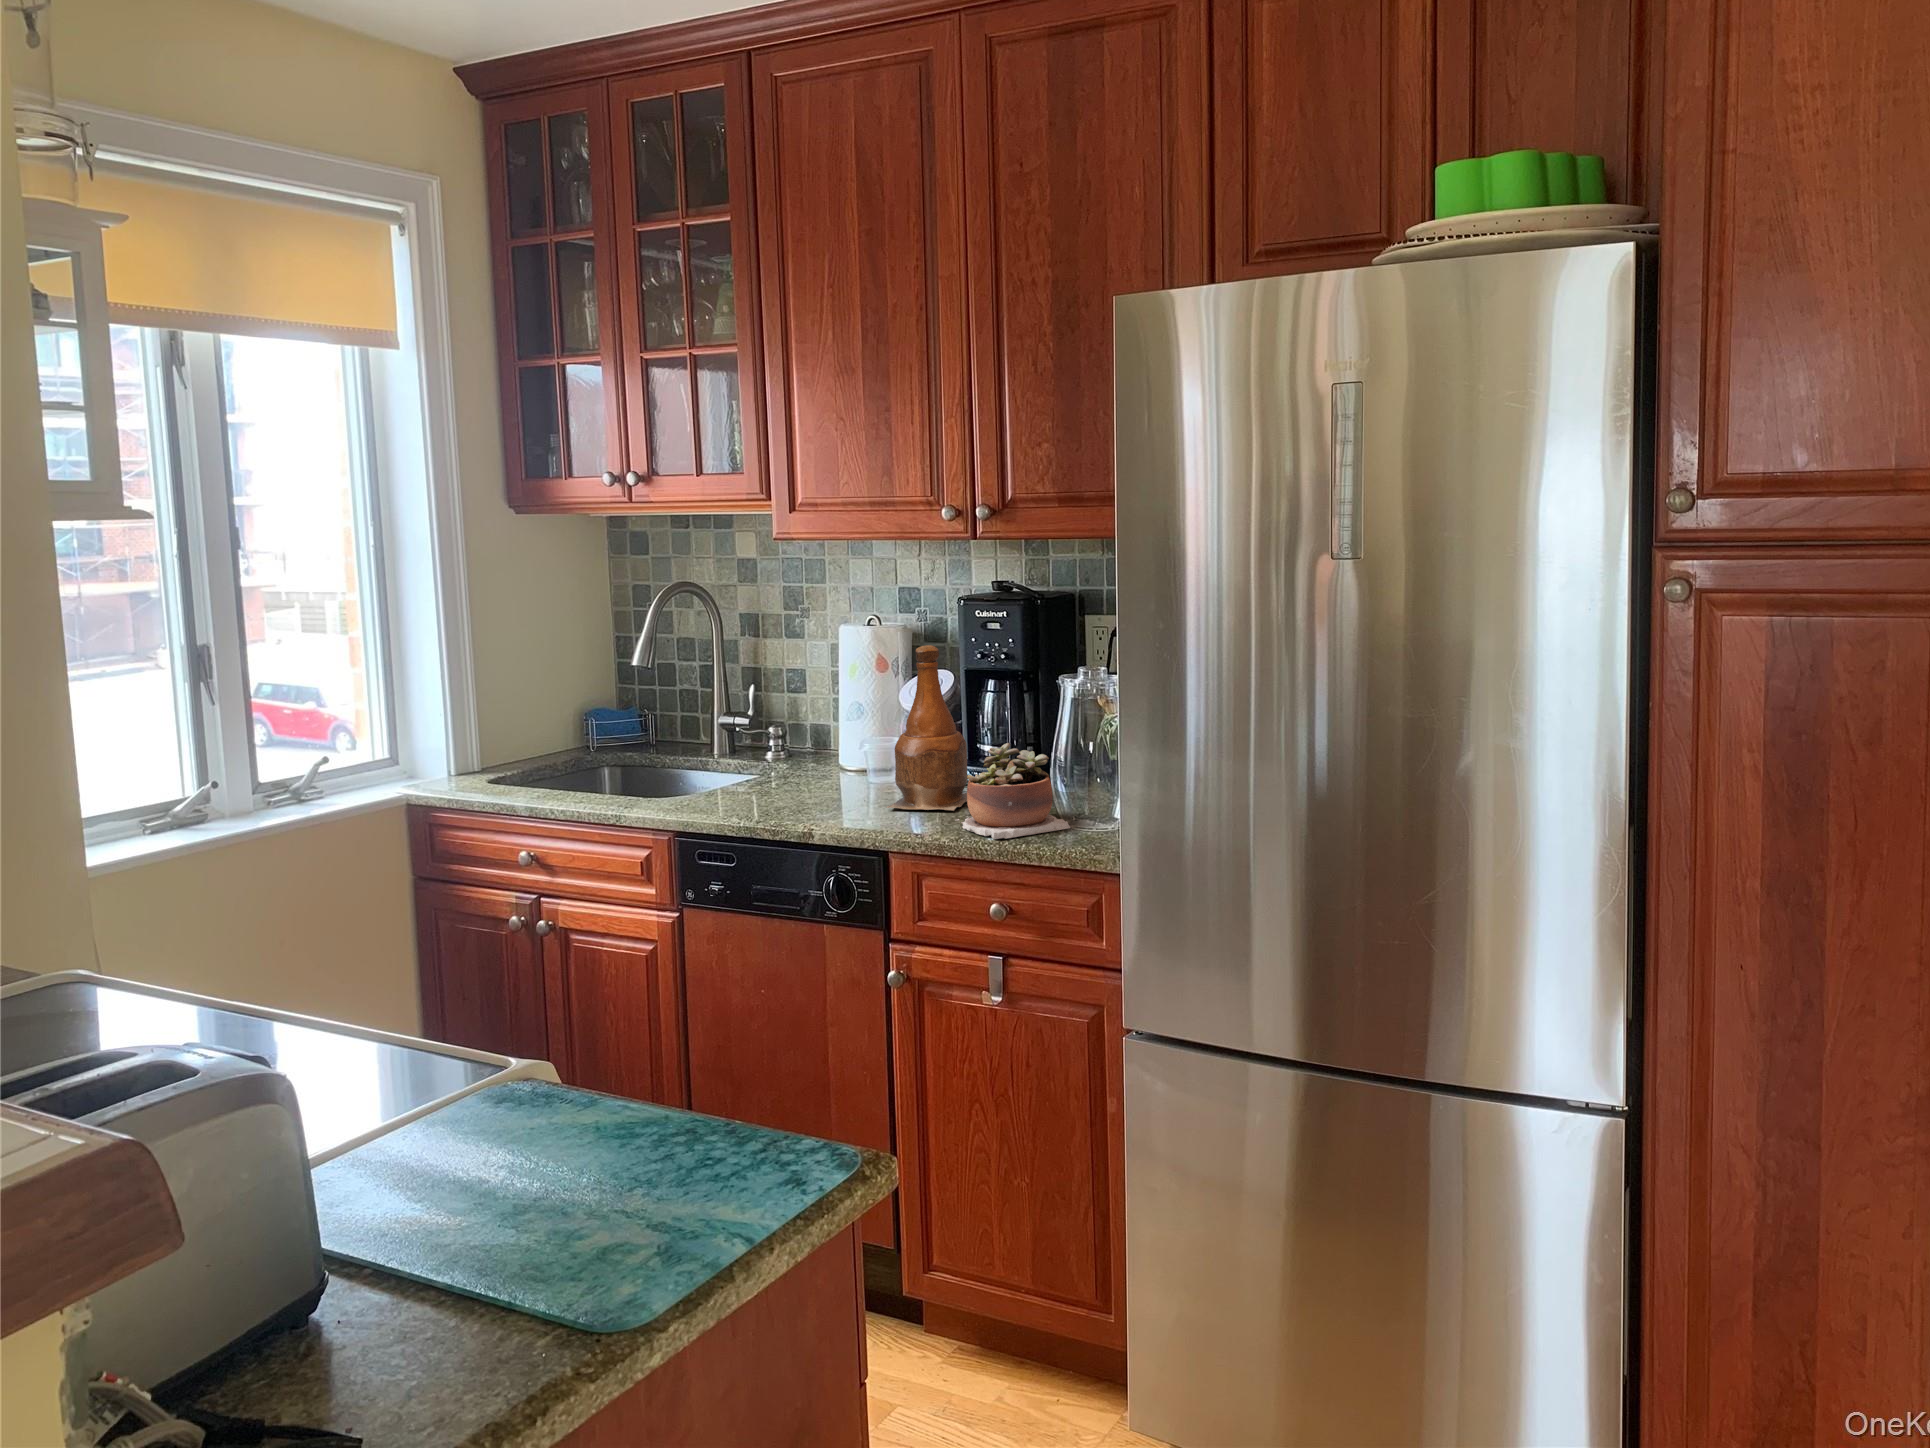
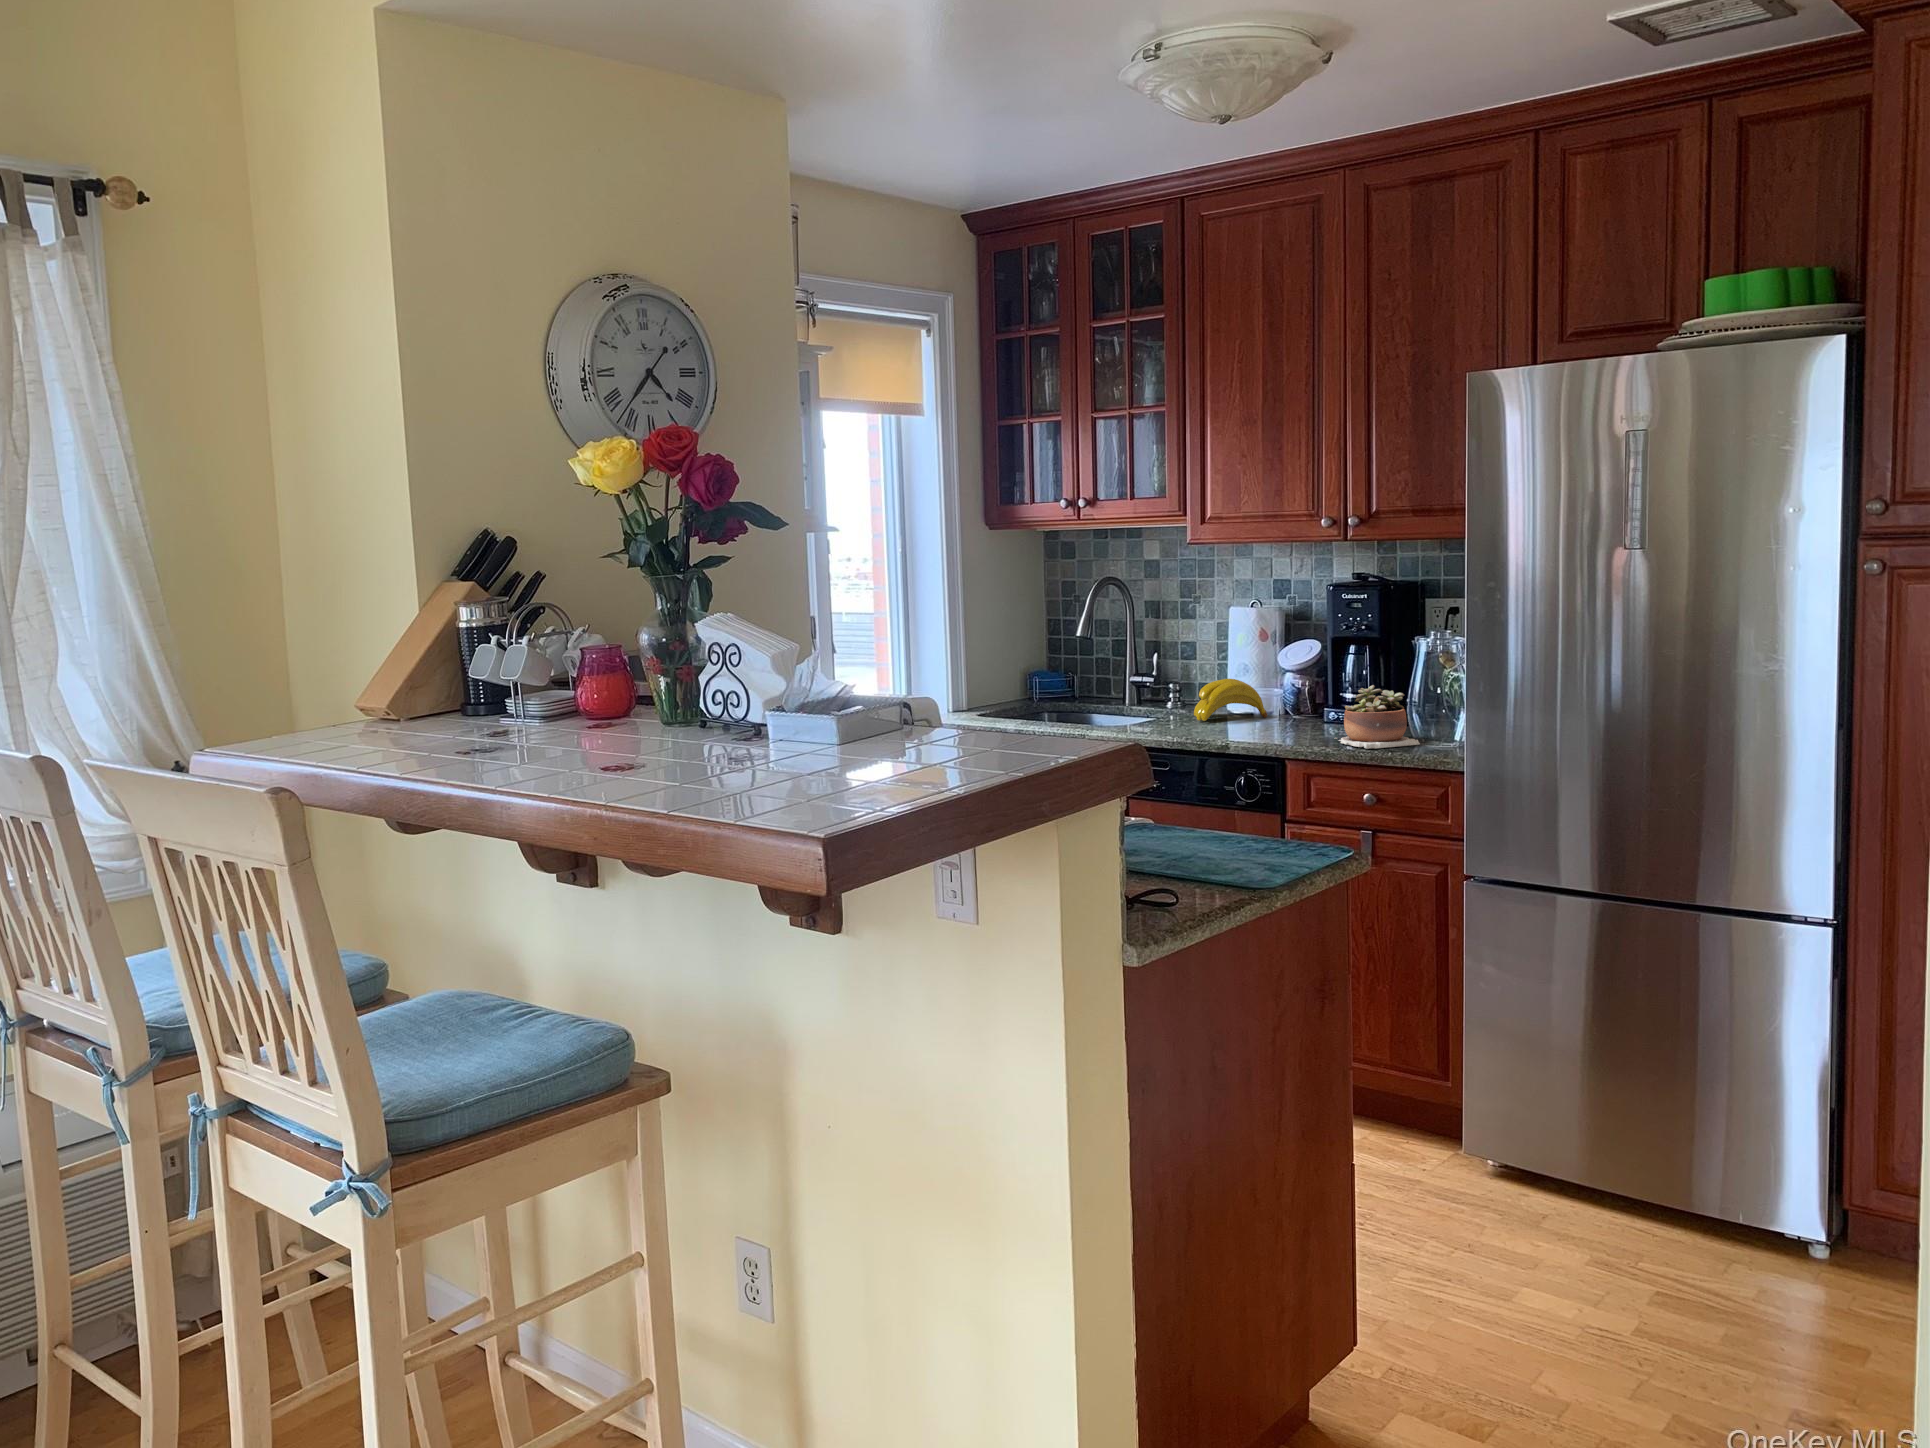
bottle: present [887,645,968,810] -> none [1279,618,1343,734]
banana: none [786,725,886,787] -> present [1194,679,1268,721]

